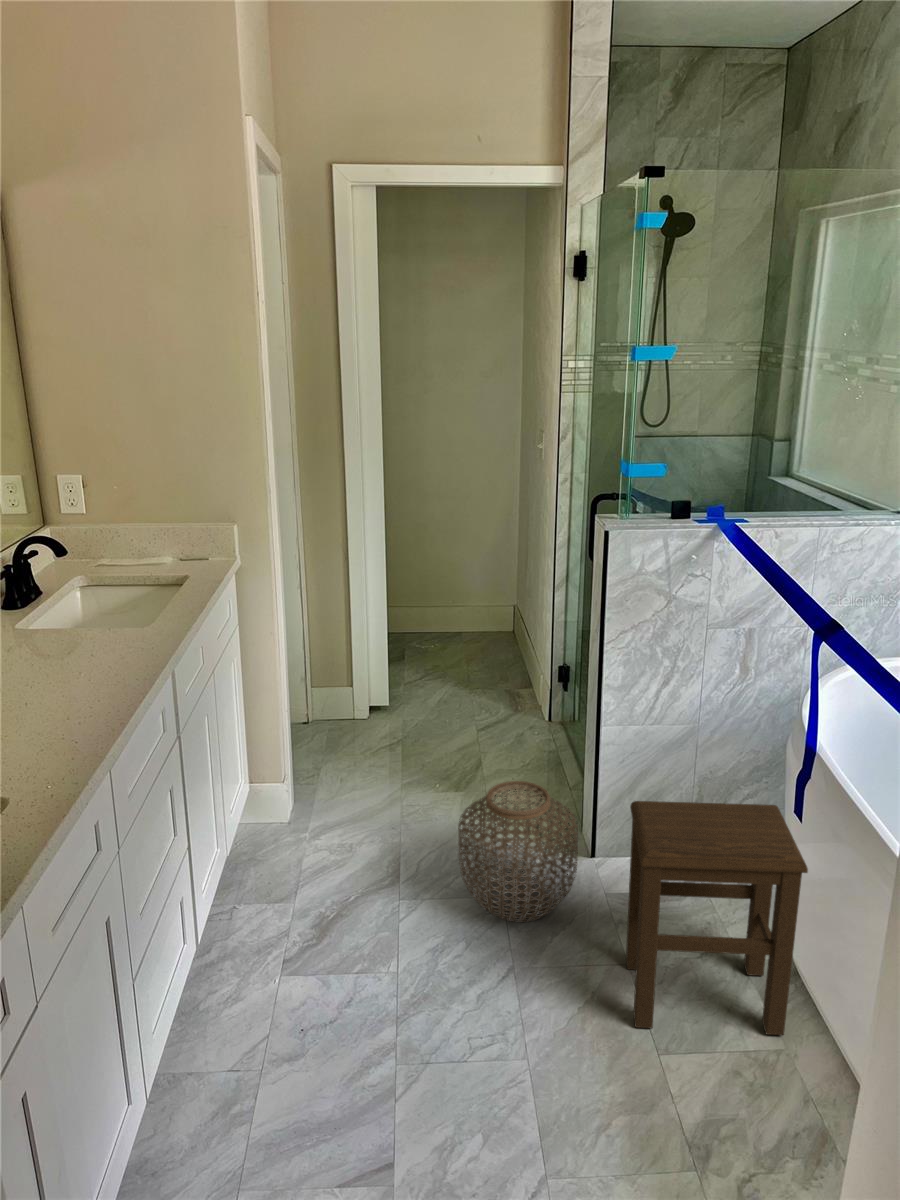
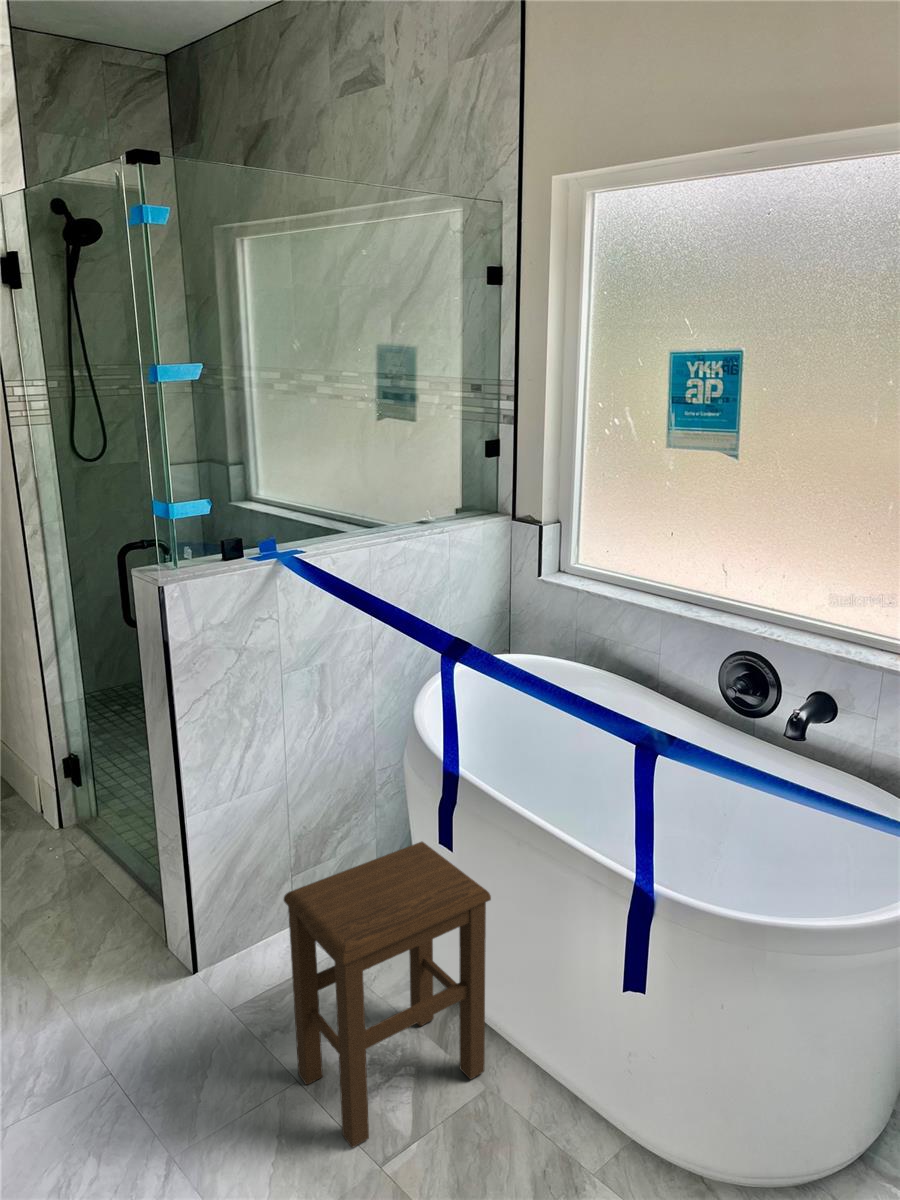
woven basket: present [458,781,578,922] -> none [45,915,212,1103]

